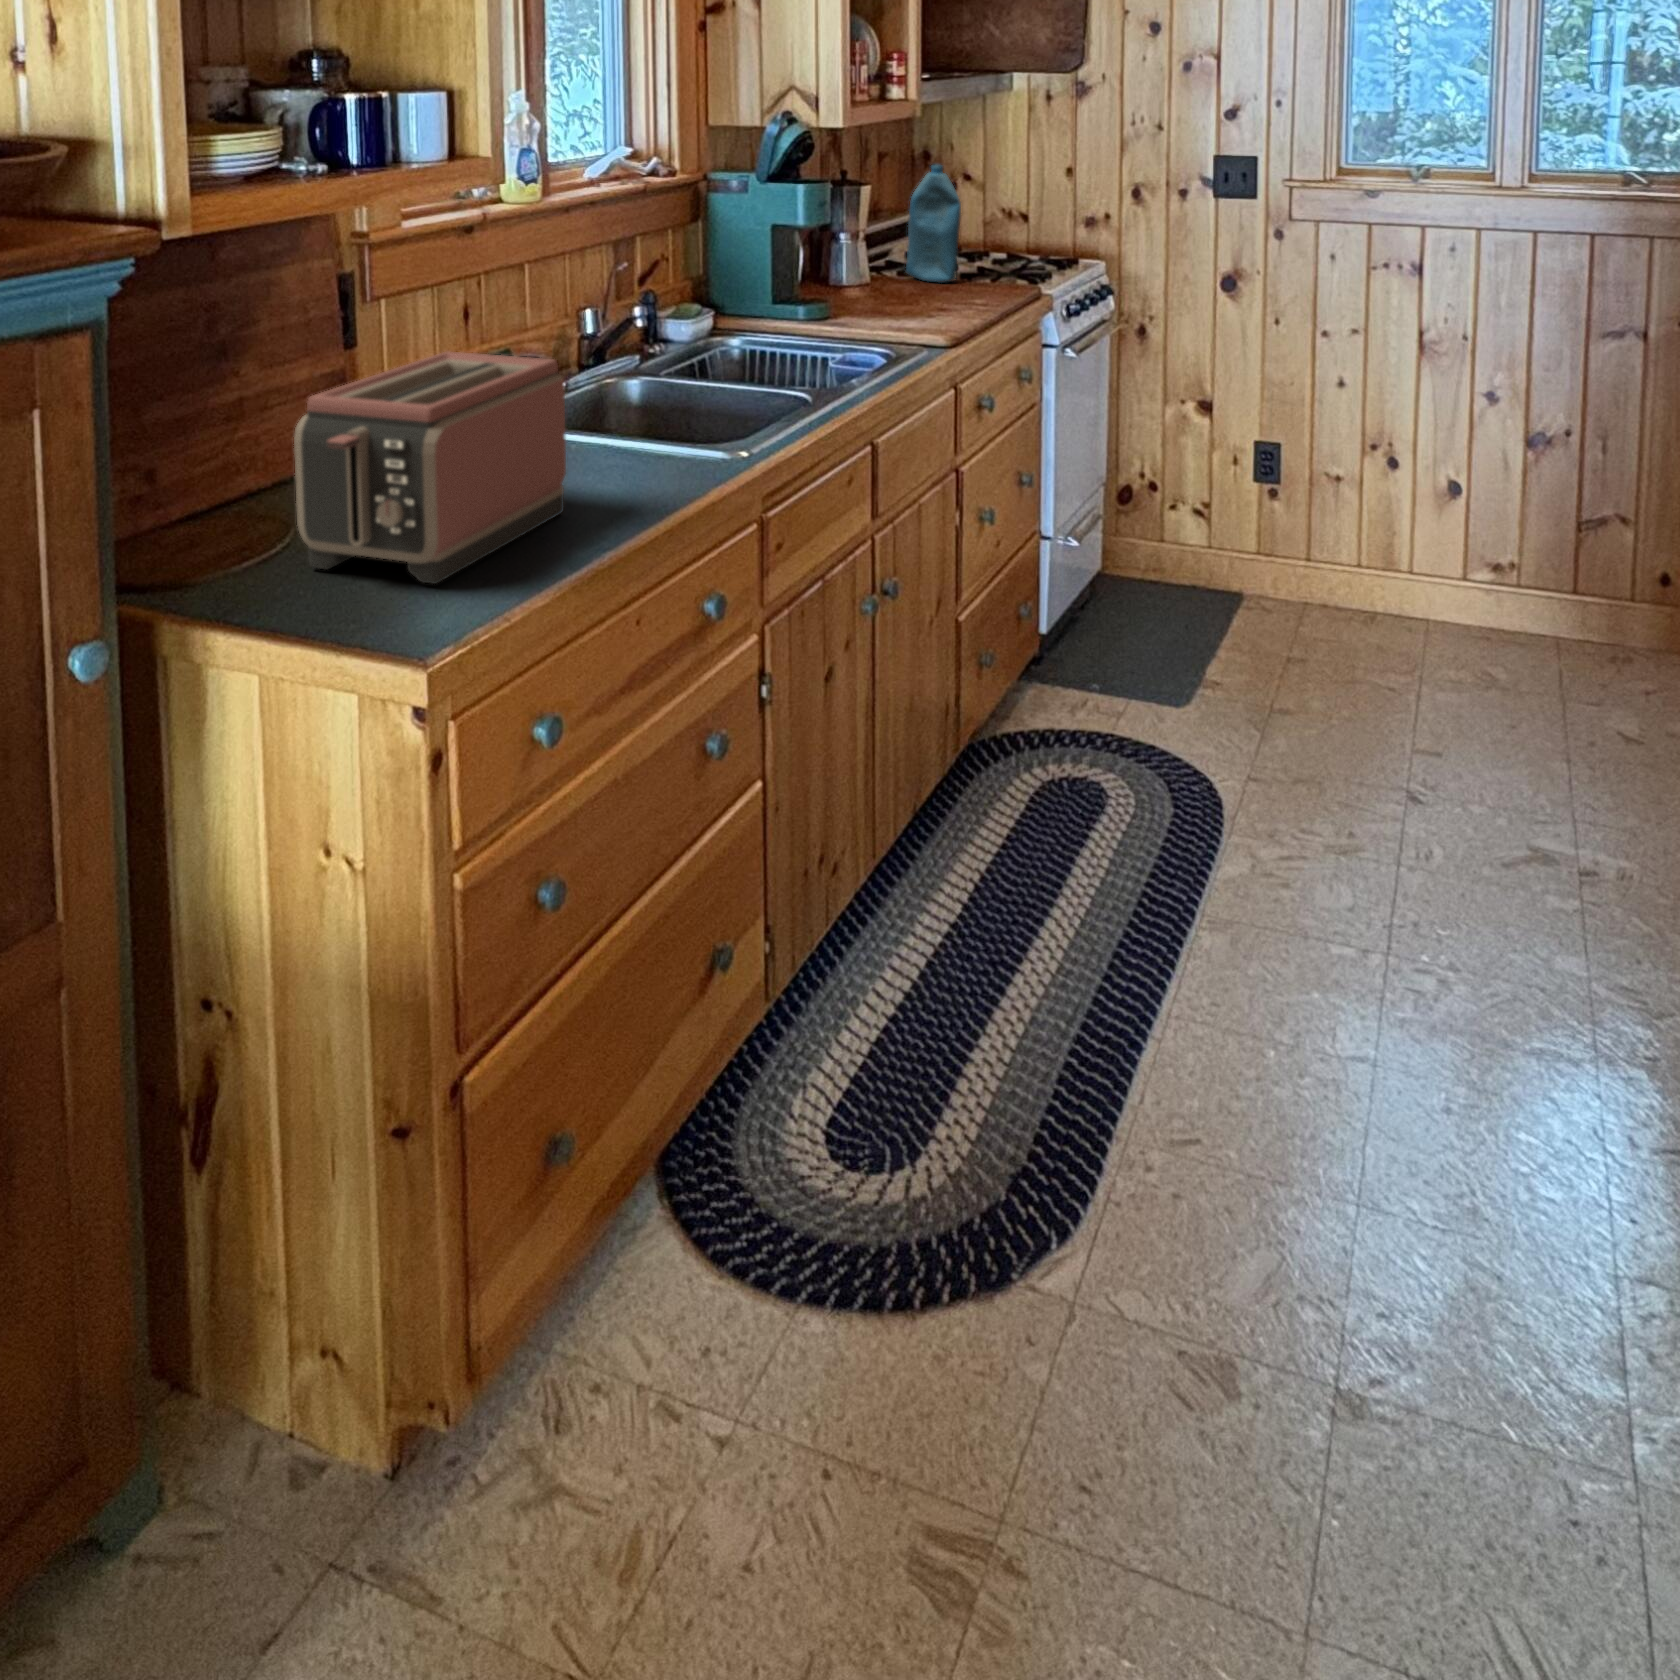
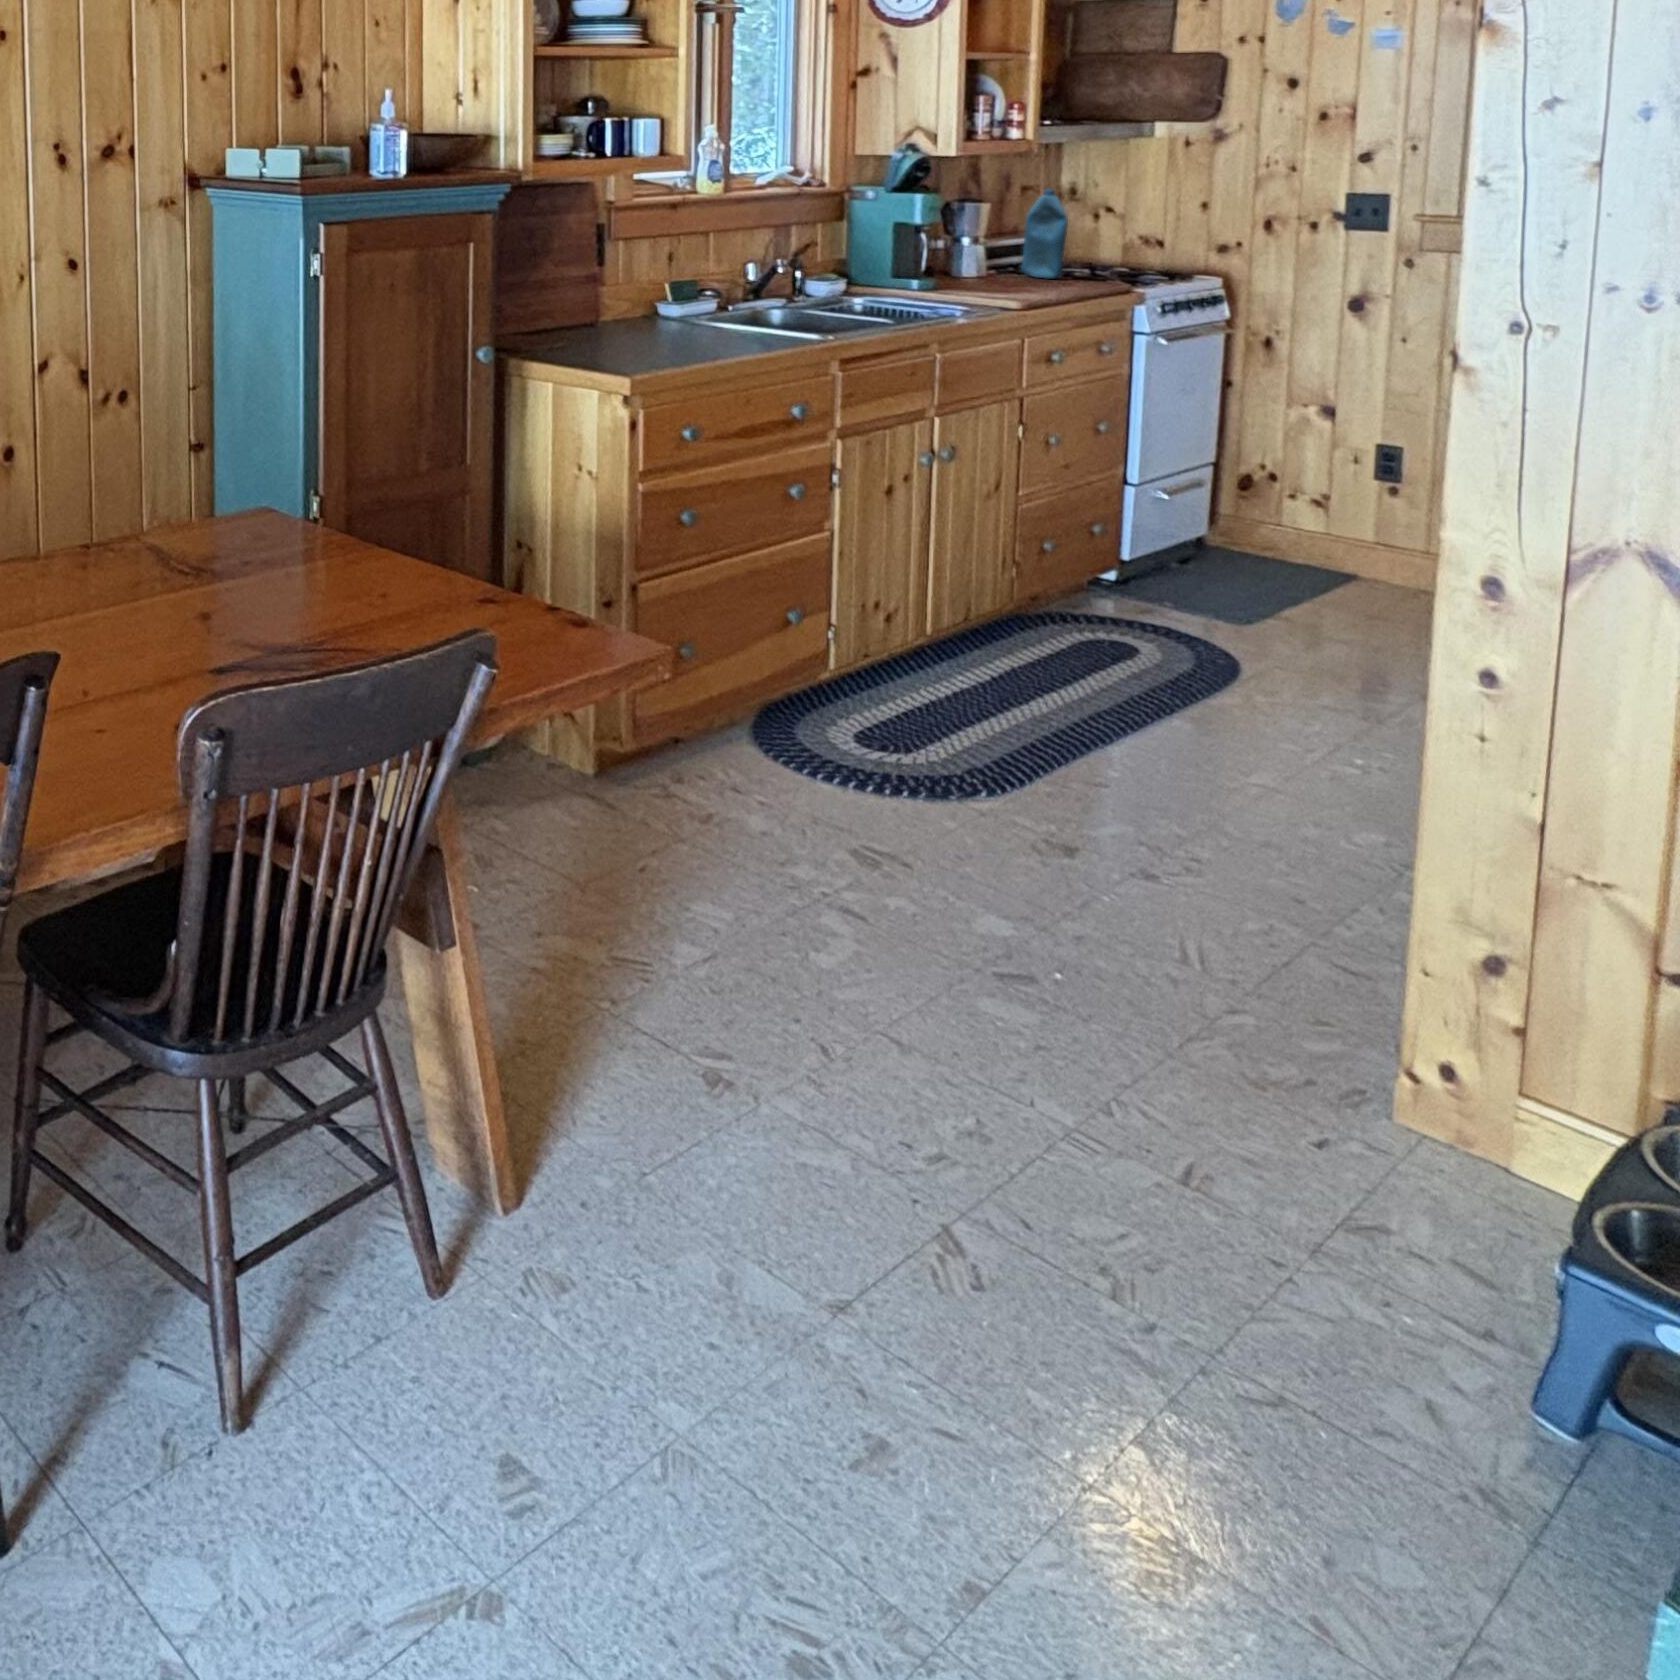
toaster: present [294,352,566,584] -> none [572,258,715,358]

